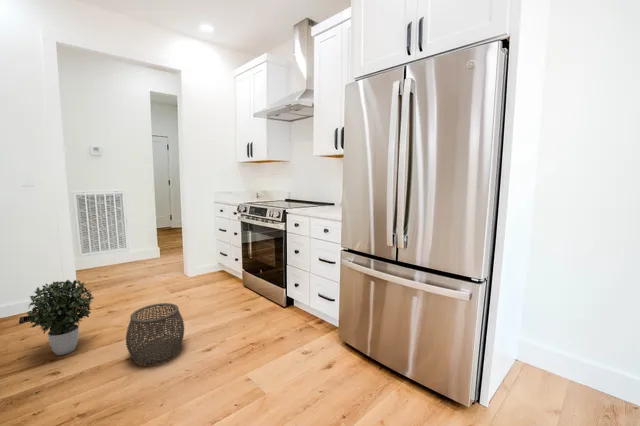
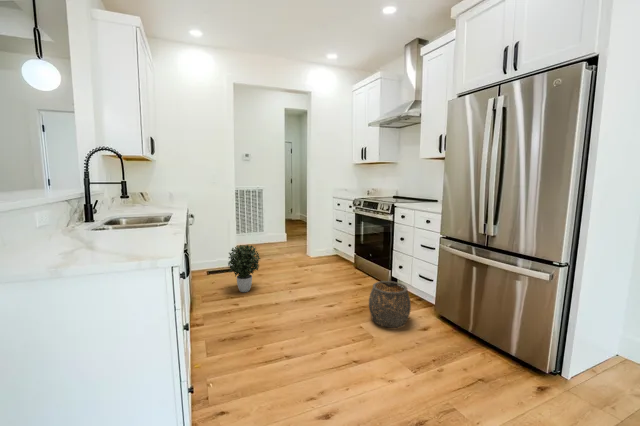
woven basket: present [126,303,184,365] -> present [369,281,411,328]

